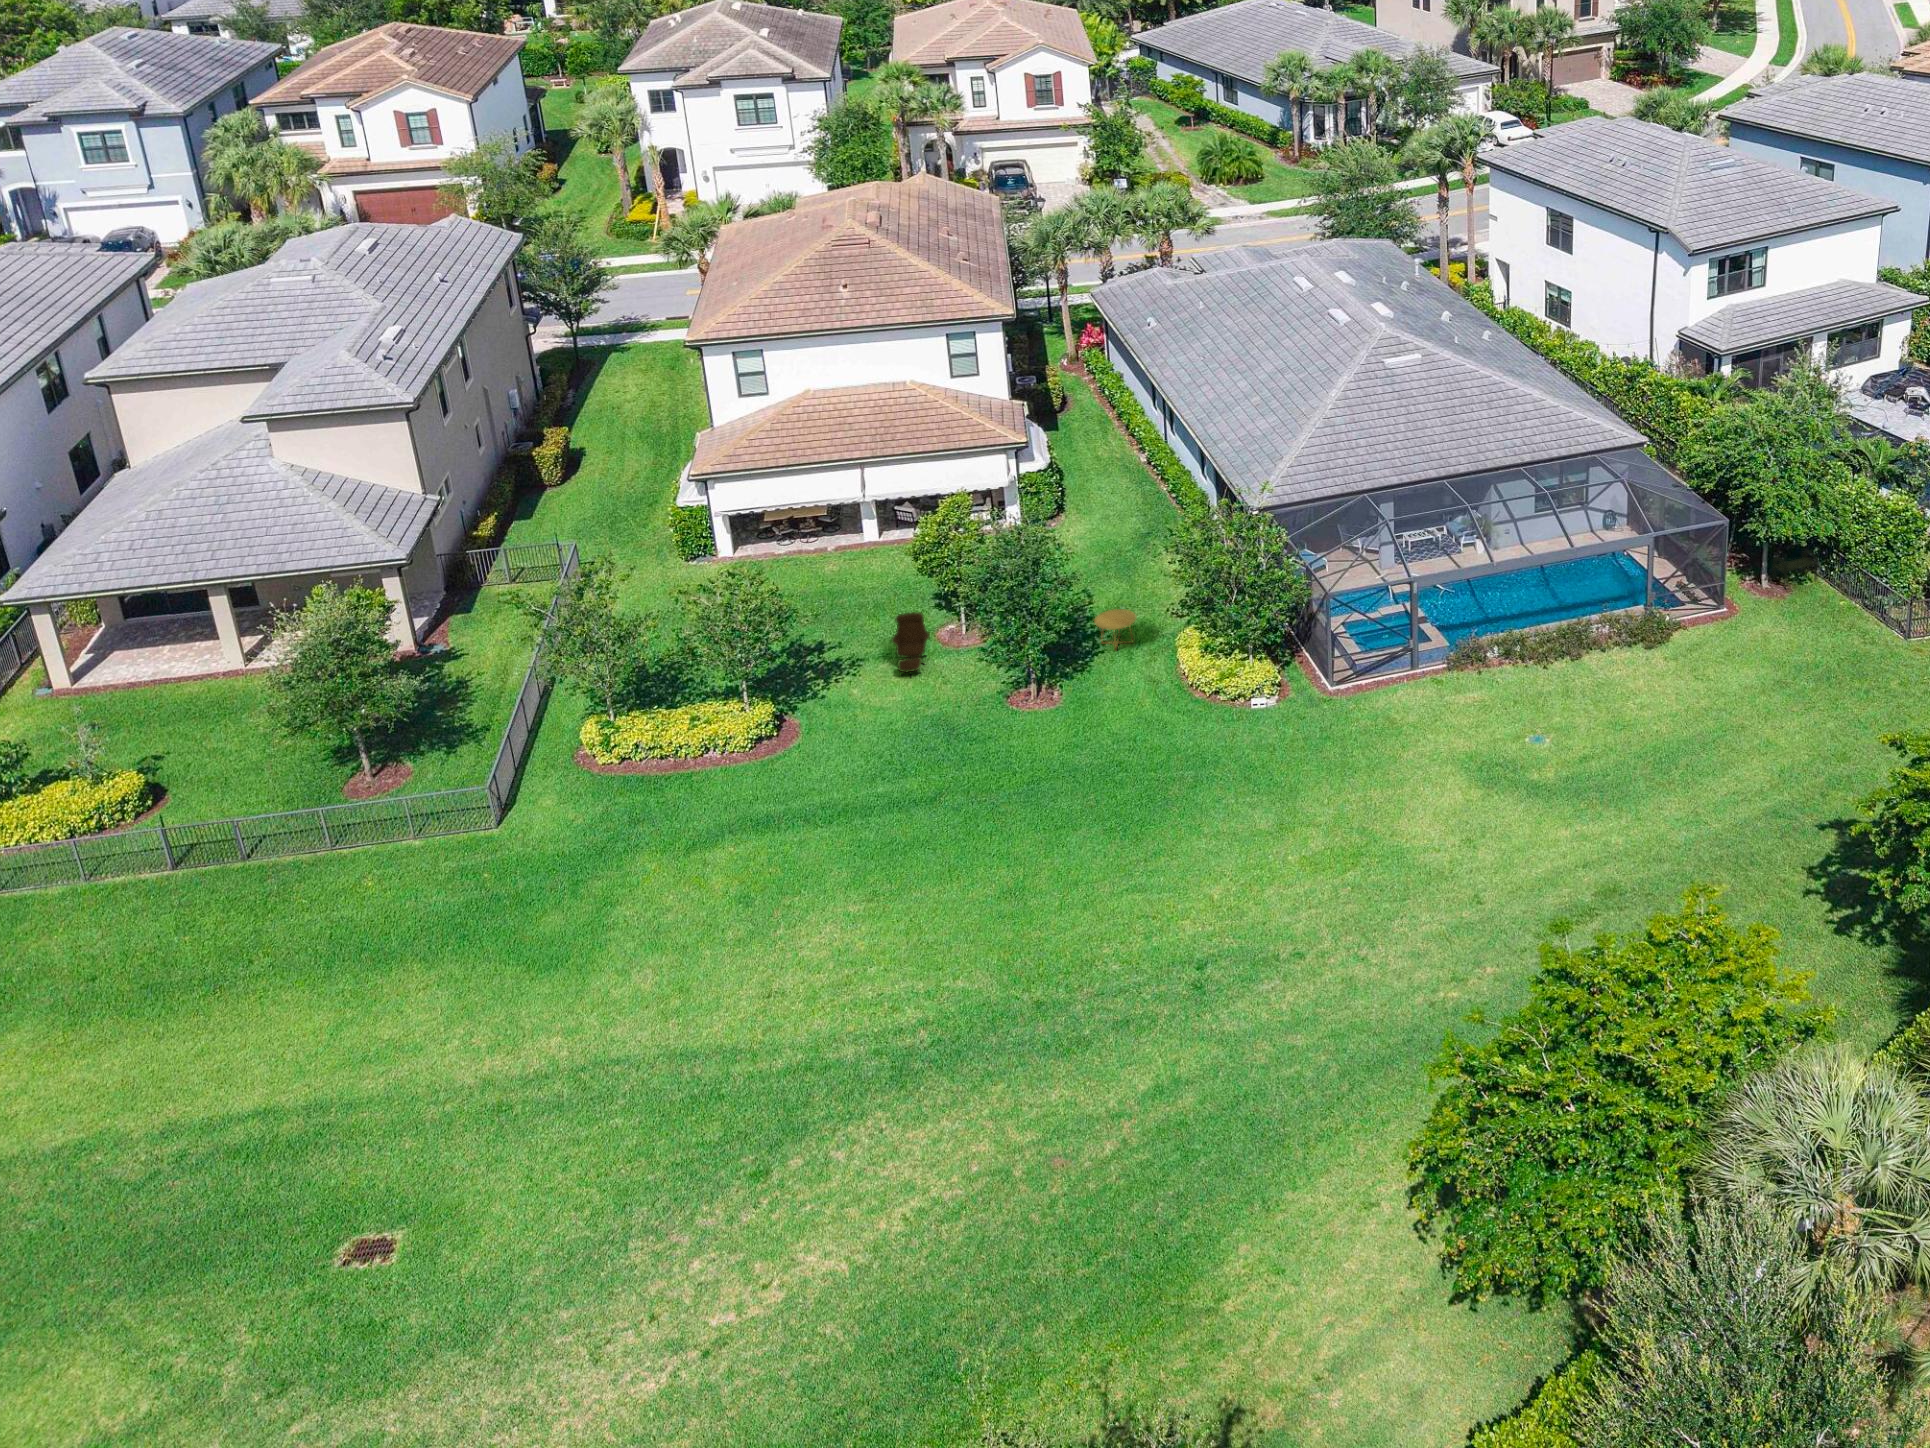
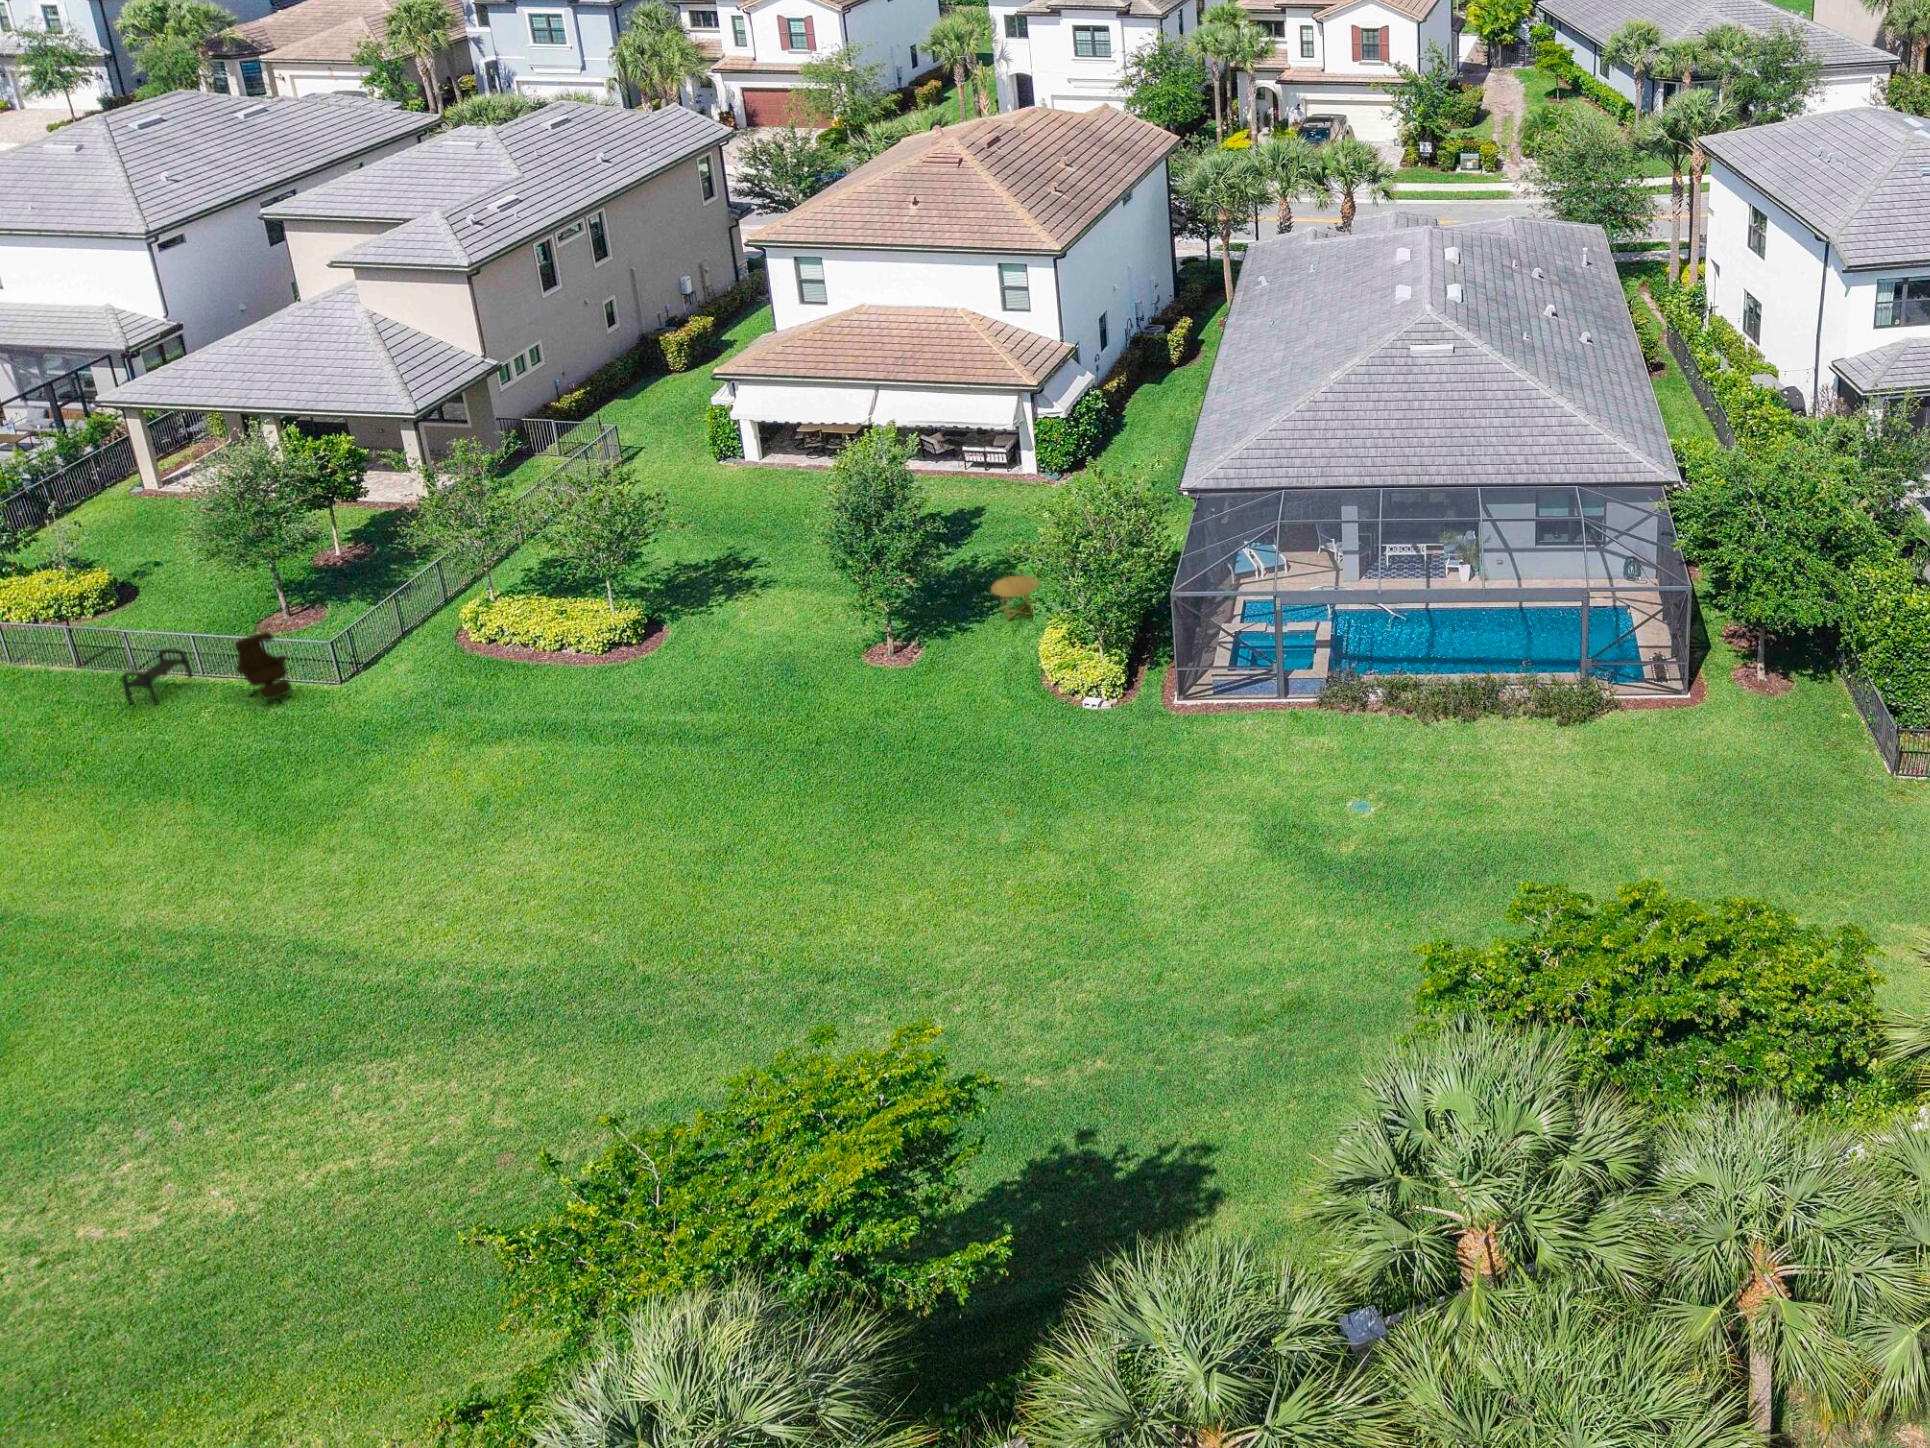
bench: present [1772,550,1818,588] -> present [122,648,195,705]
lounge chair: present [892,612,930,673] -> present [235,632,292,700]

